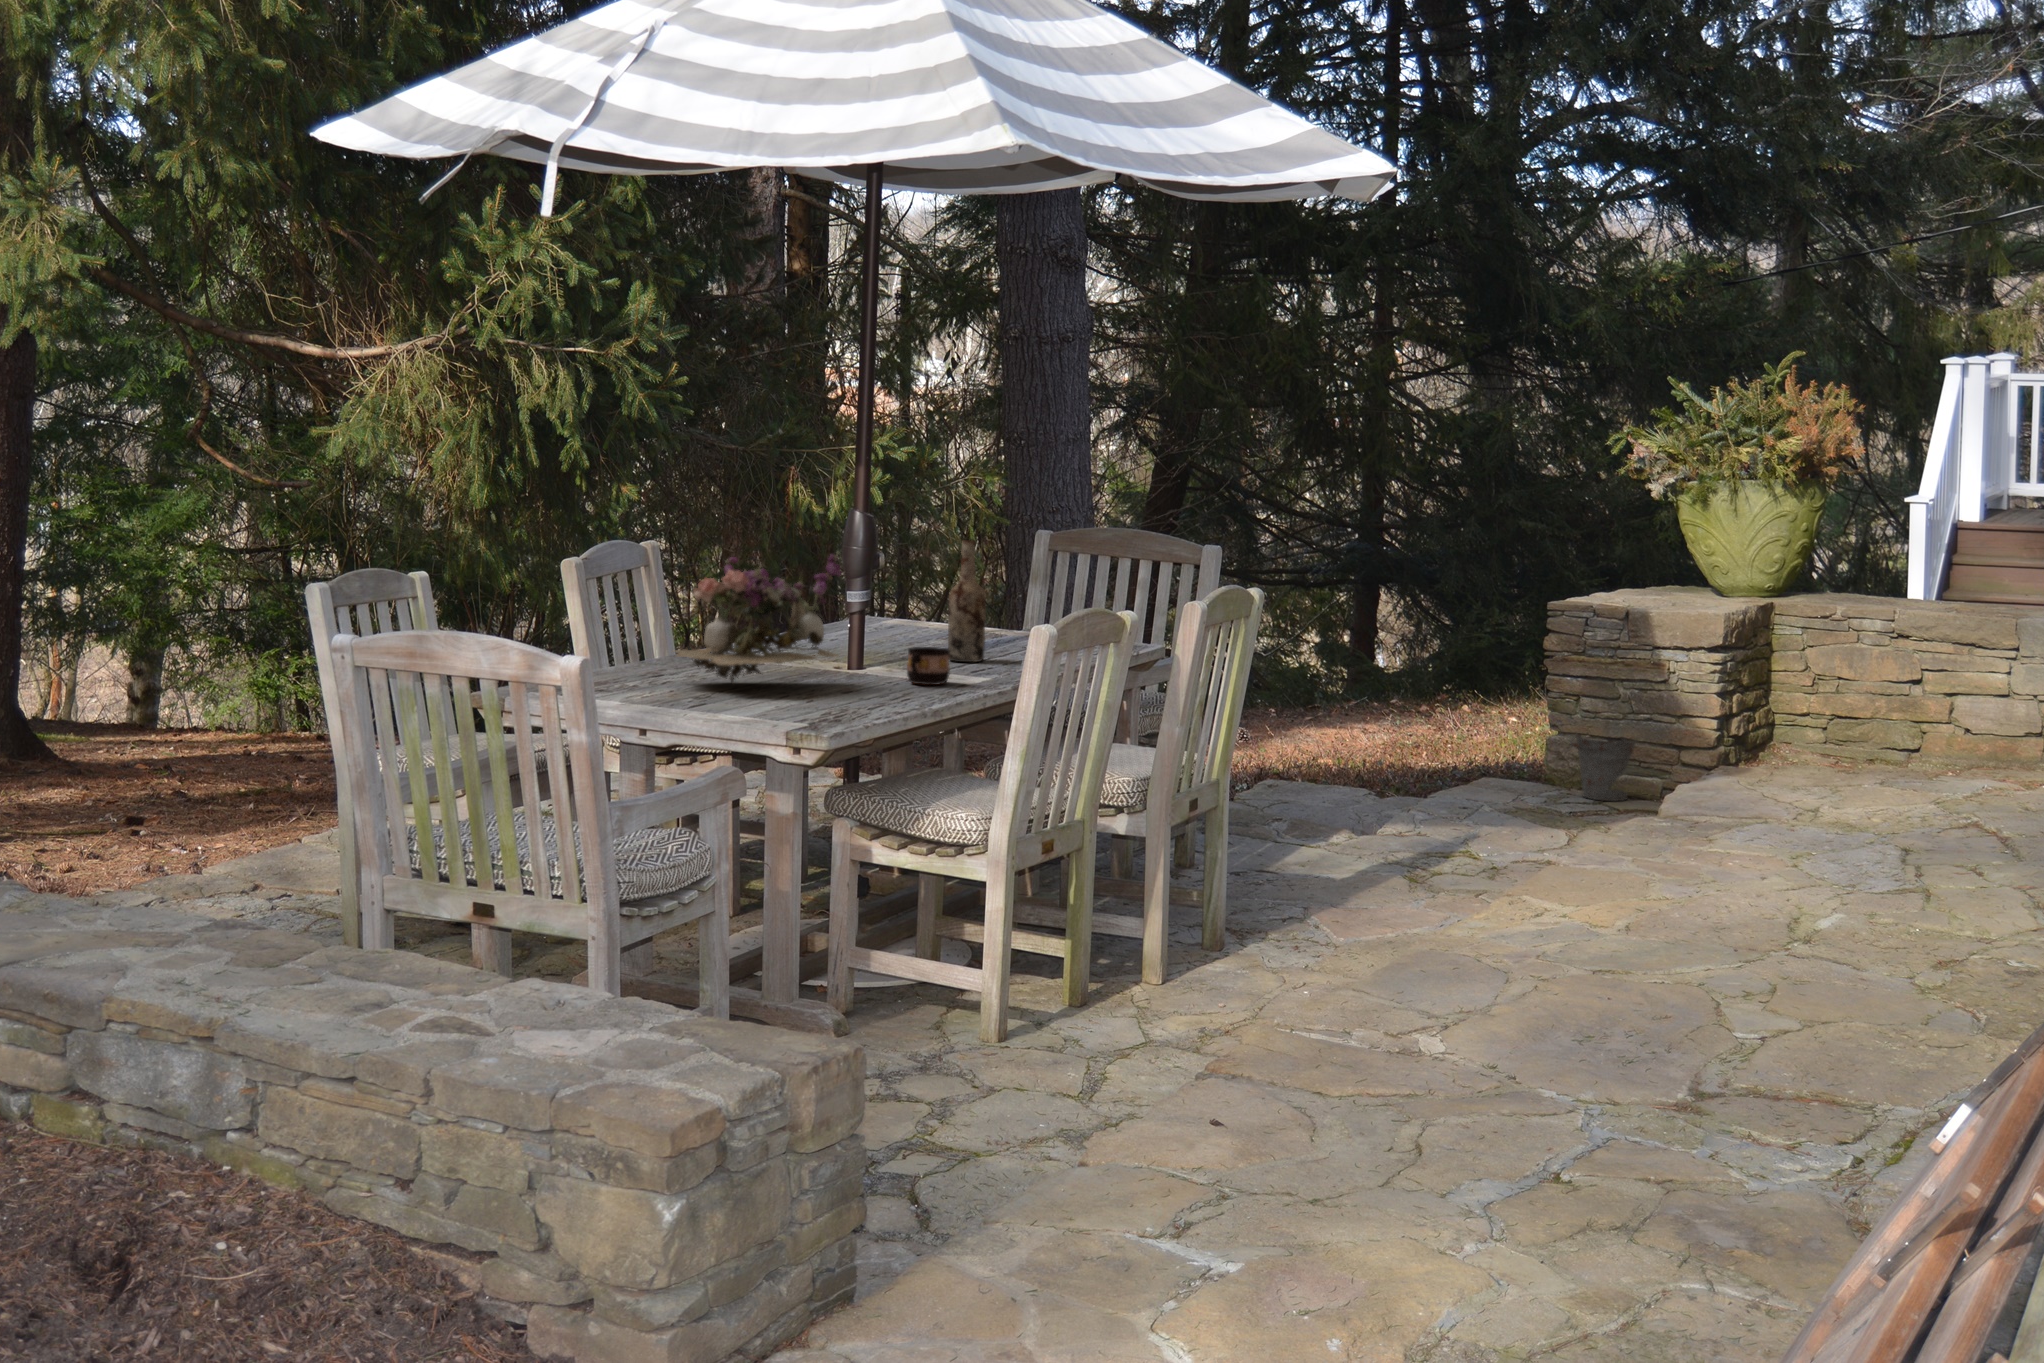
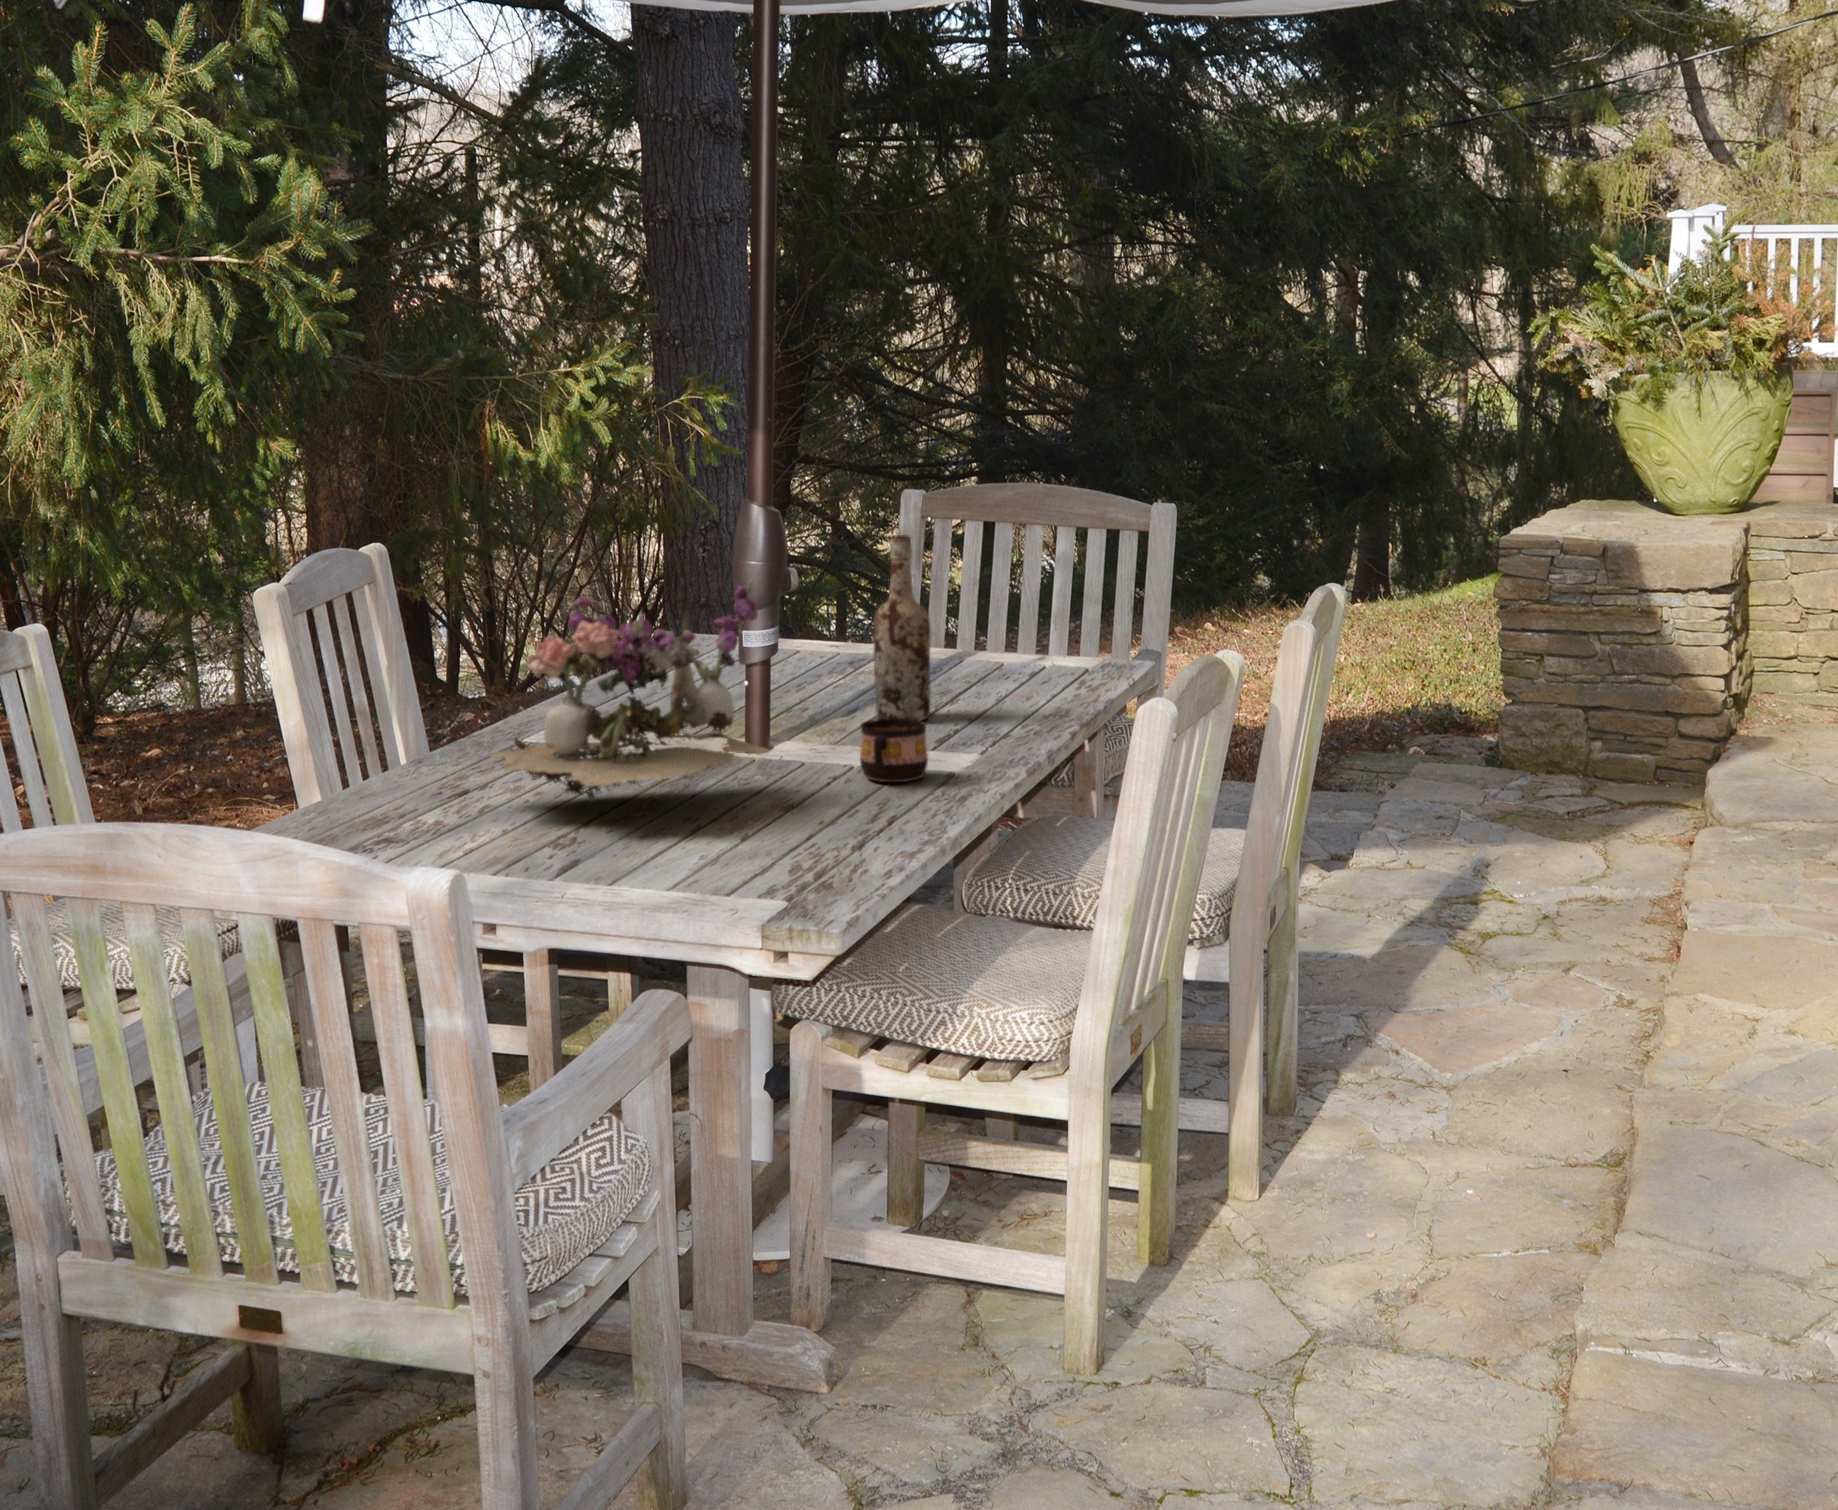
bucket: present [1572,733,1637,801] -> none [1545,701,1634,796]

